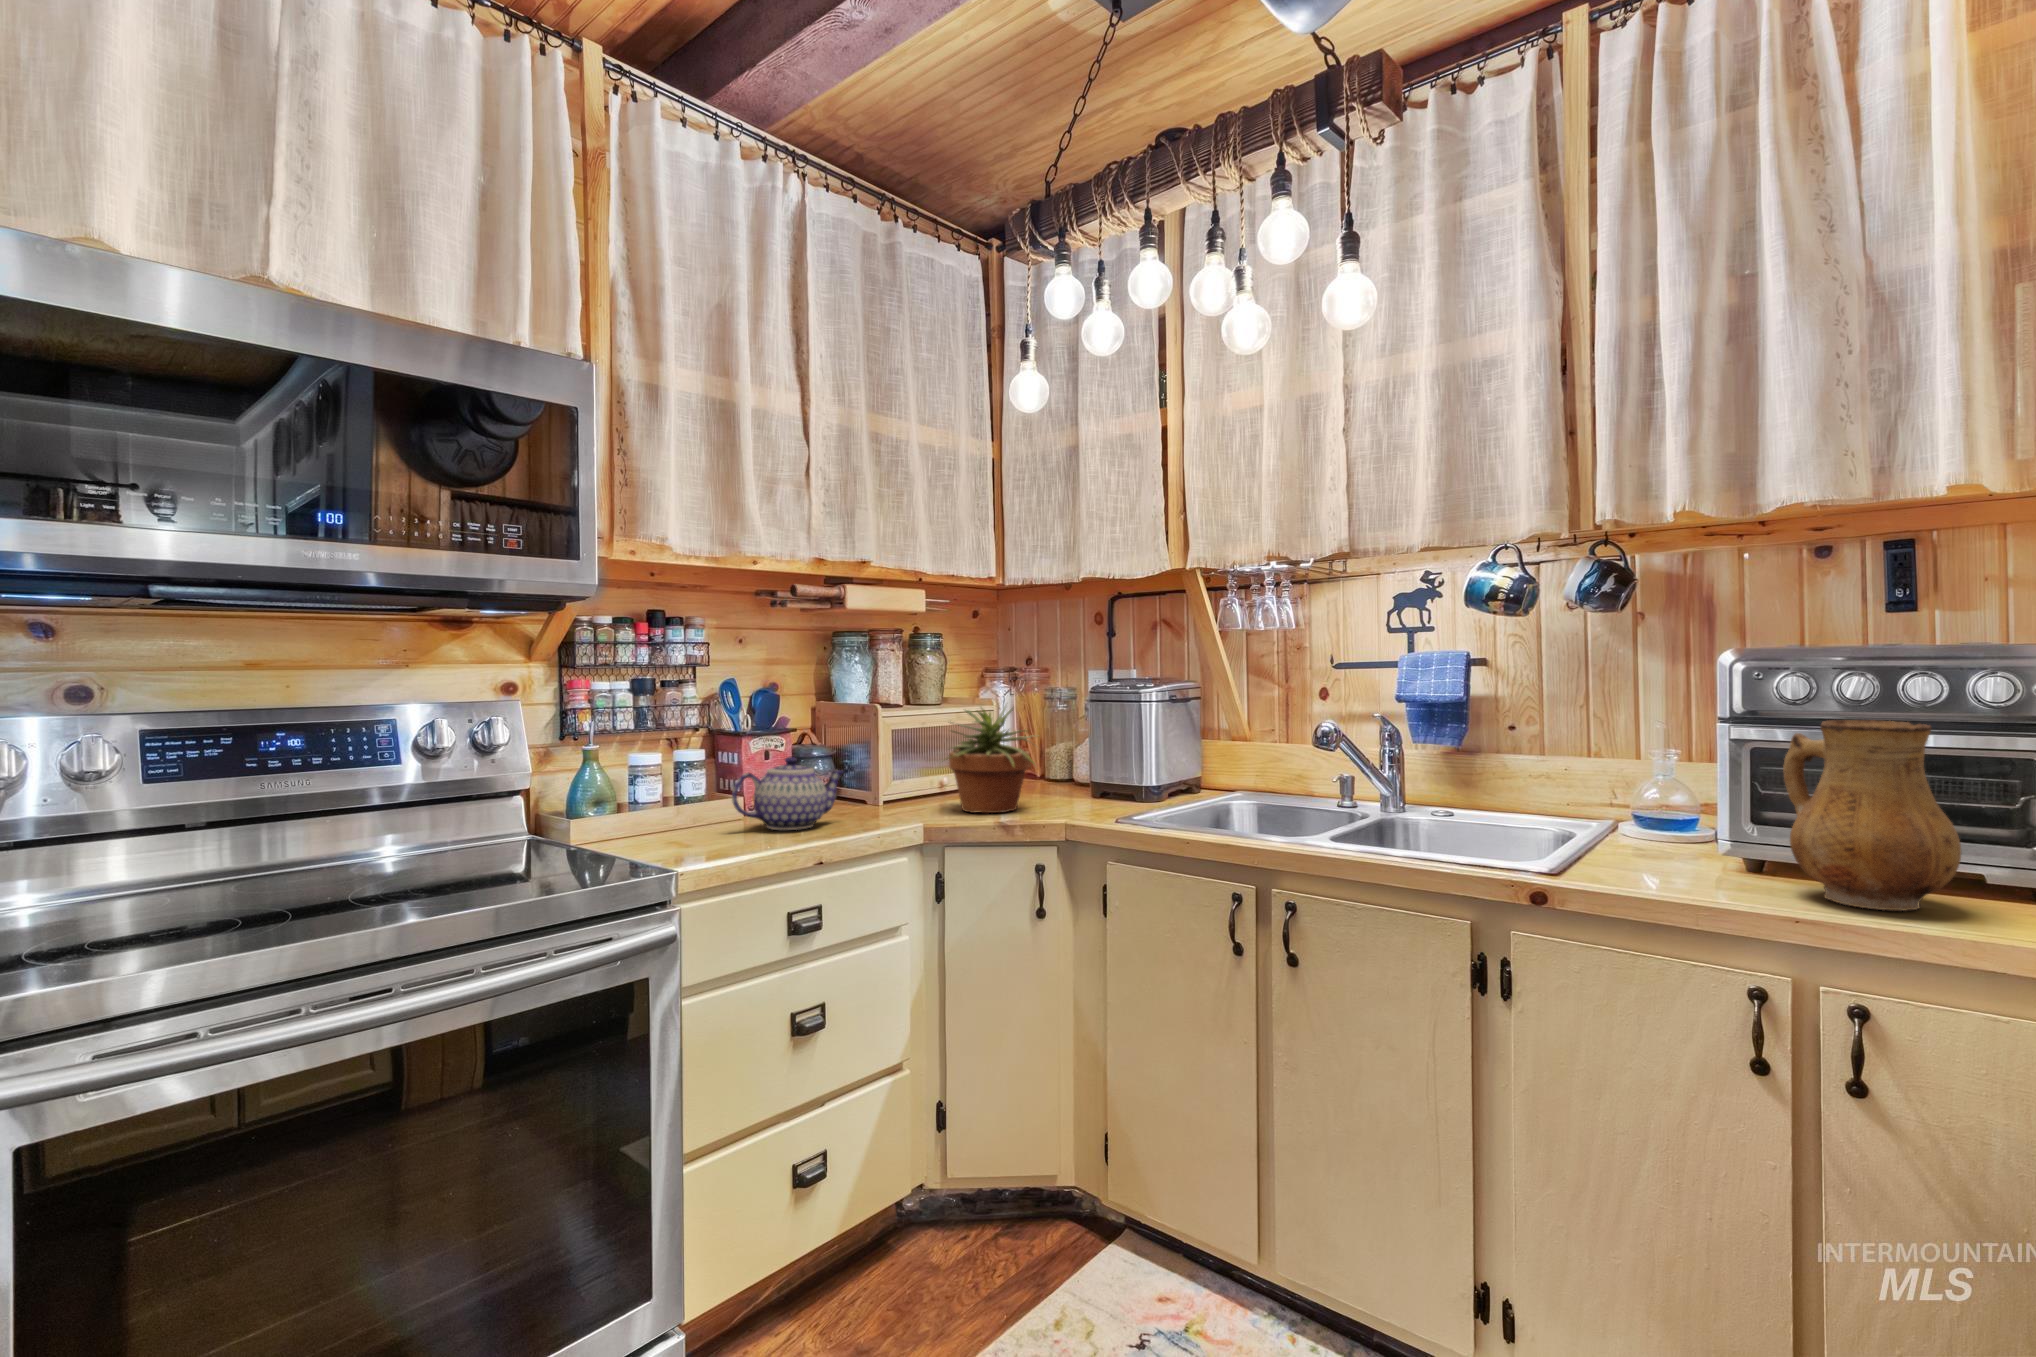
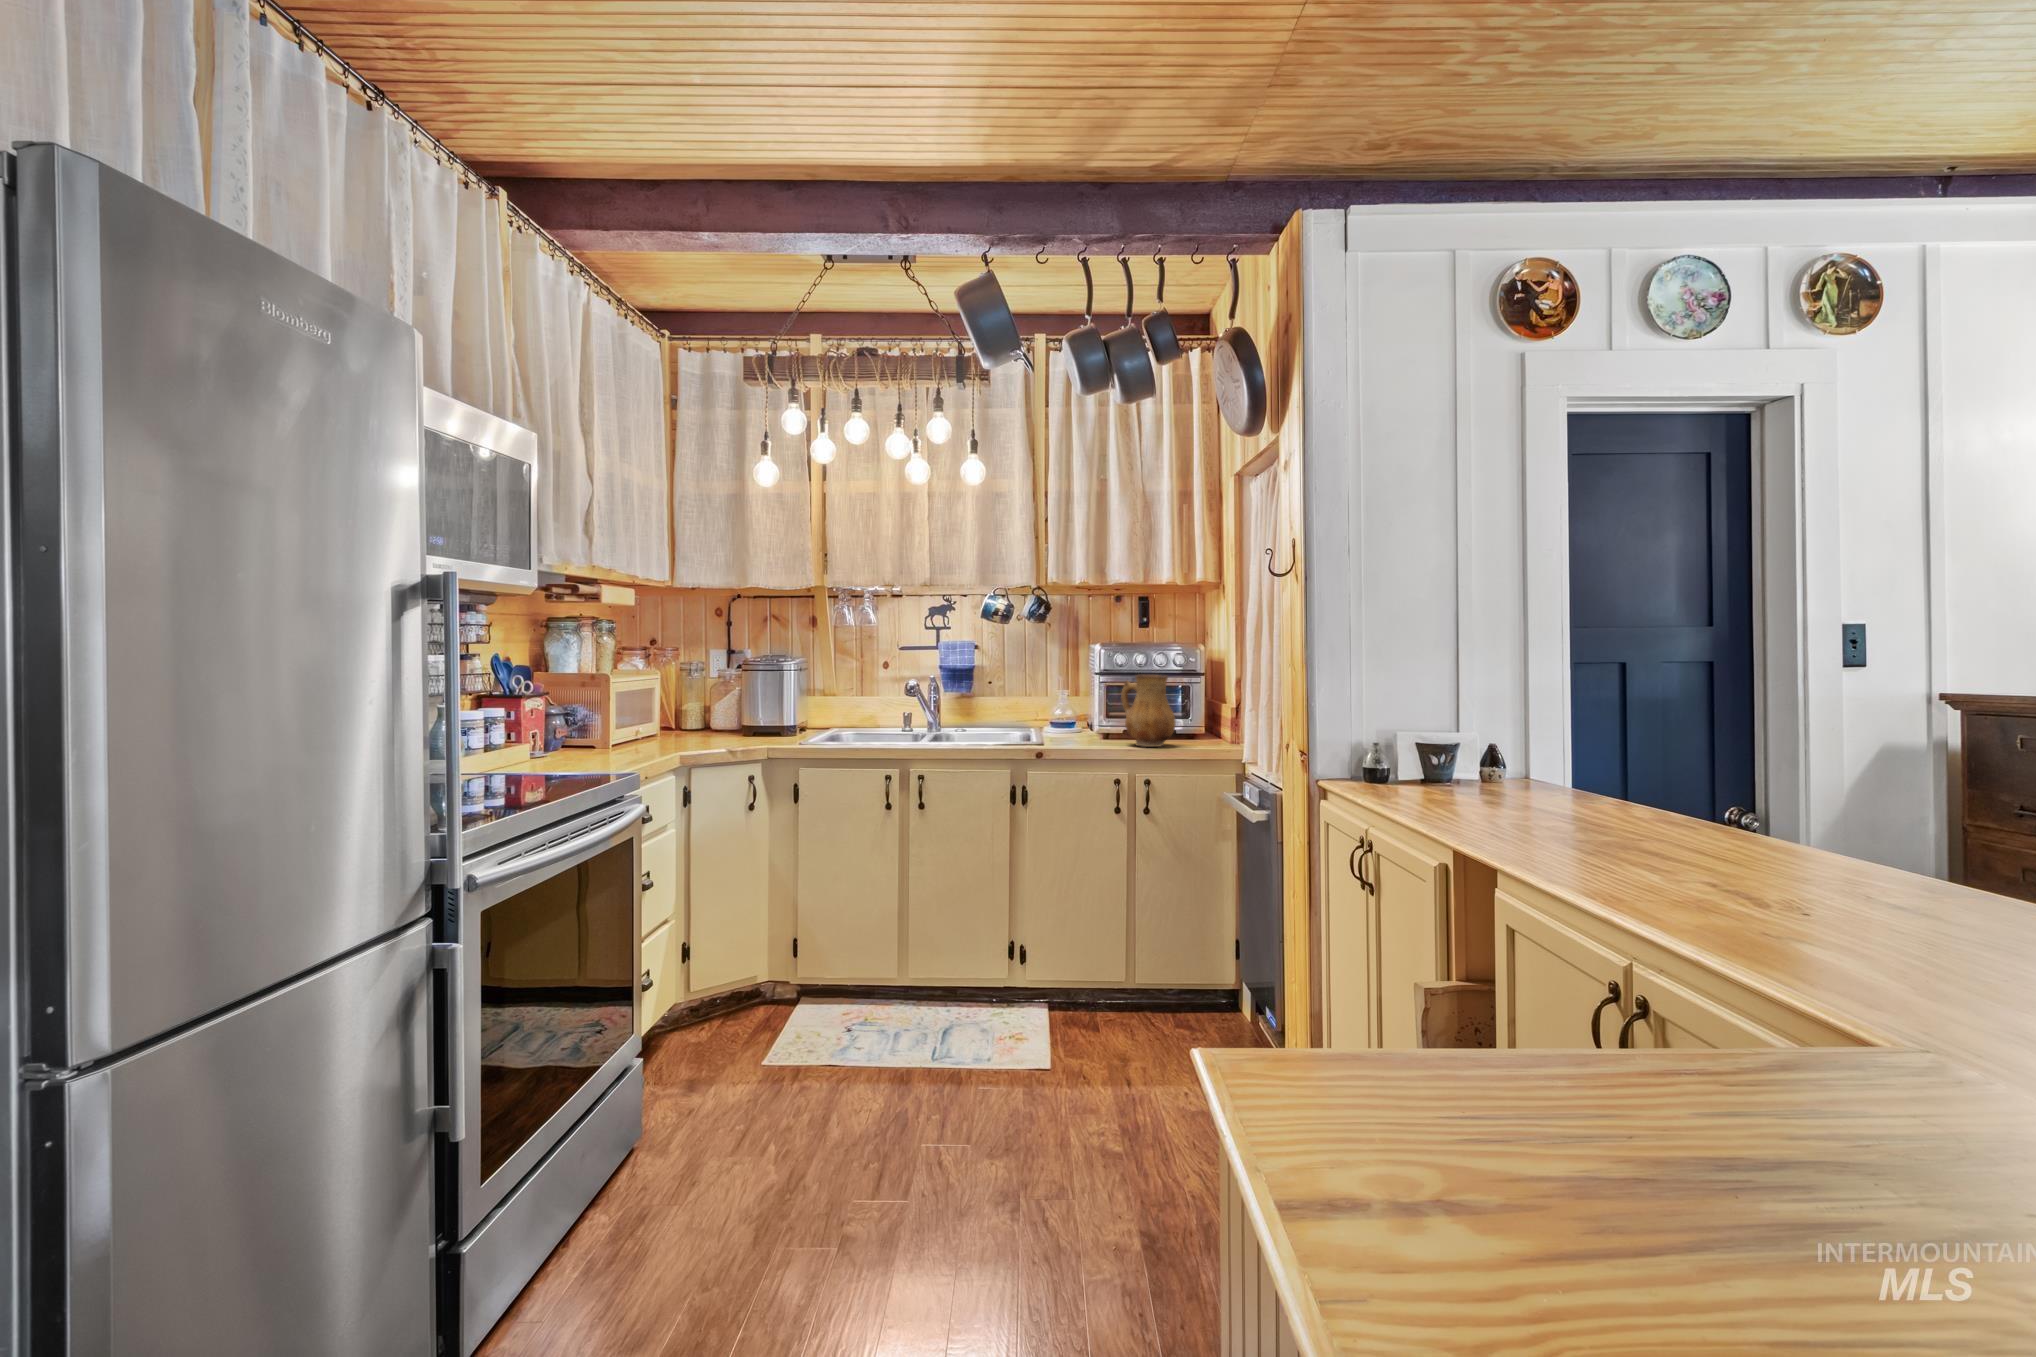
potted plant: present [948,705,1035,813] -> none [658,671,740,747]
teapot: present [732,757,845,830] -> none [559,710,620,761]

